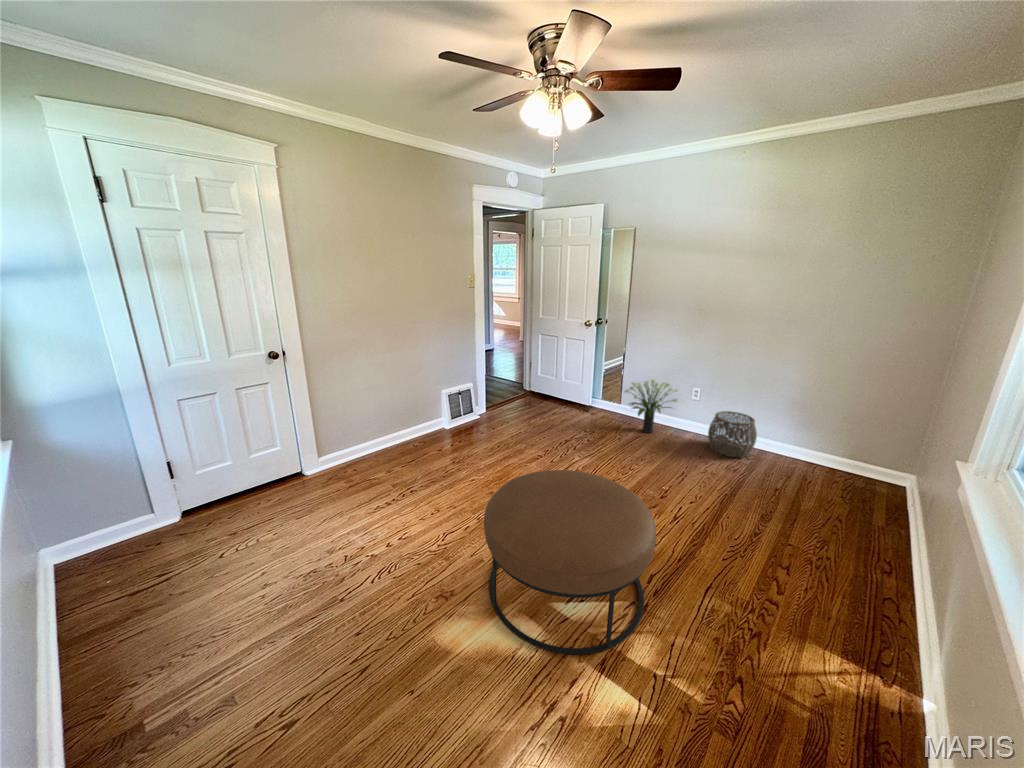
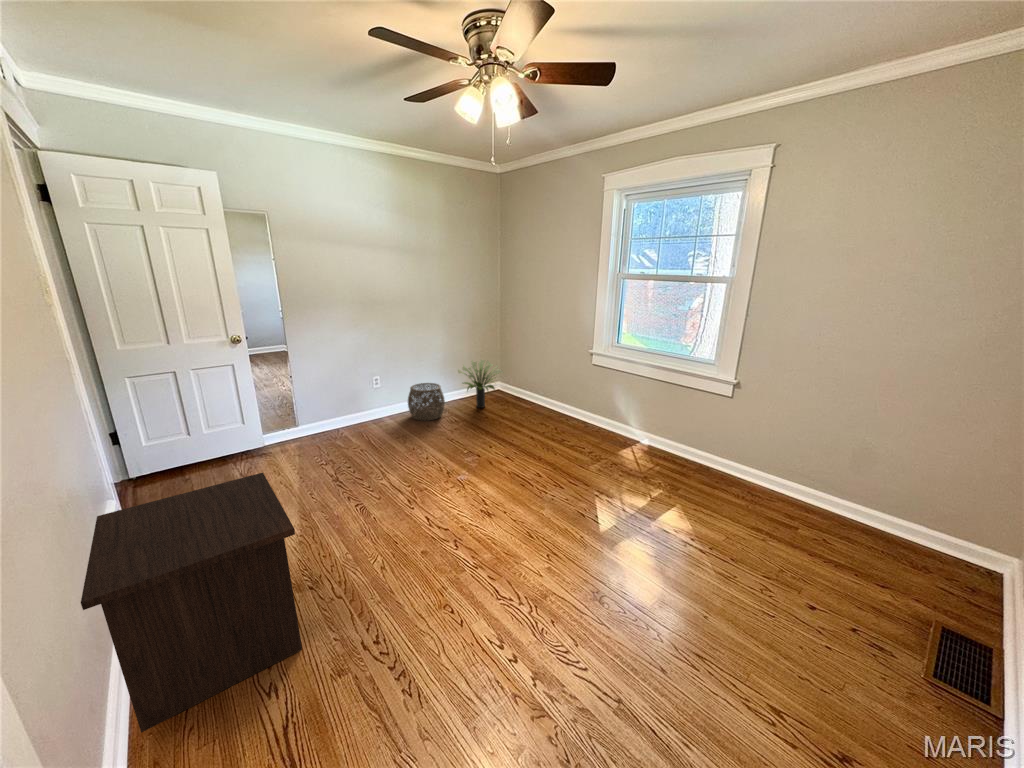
nightstand: none [366,377,462,472] -> present [81,473,302,733]
potted plant: present [625,379,677,433] -> present [458,360,503,408]
ottoman: present [484,470,656,655] -> none [515,429,658,564]

